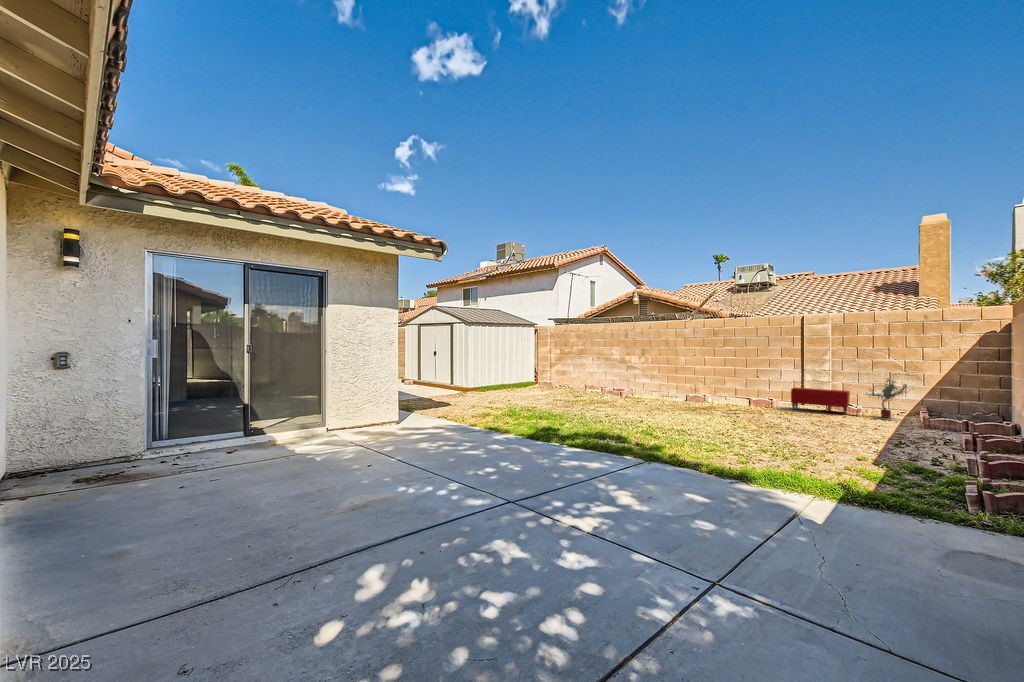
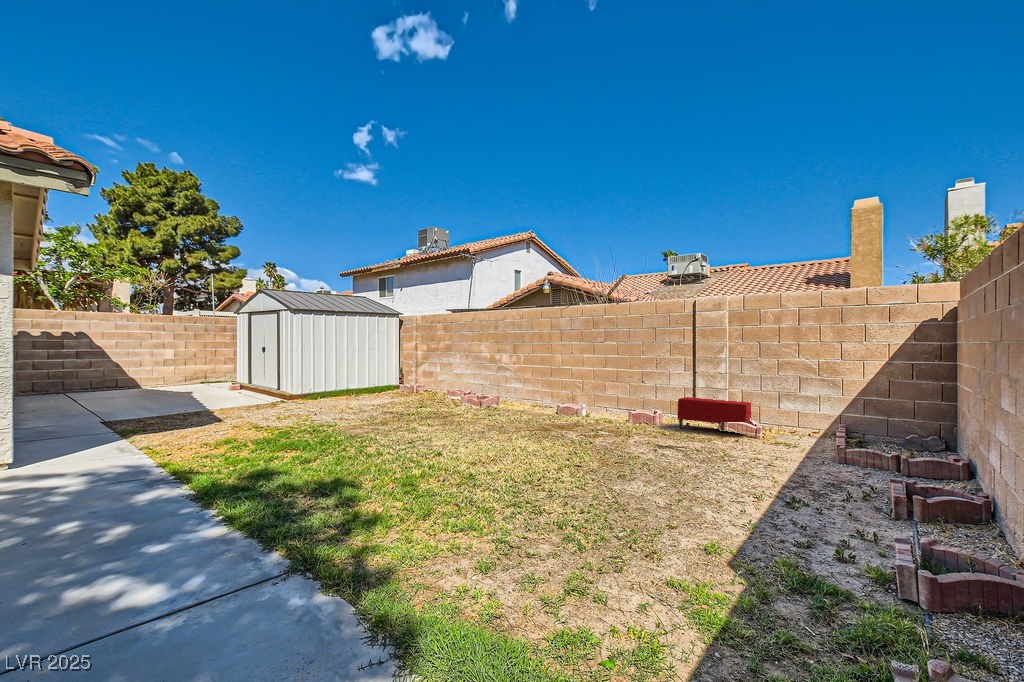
potted tree: present [866,378,907,418] -> none [769,385,823,441]

